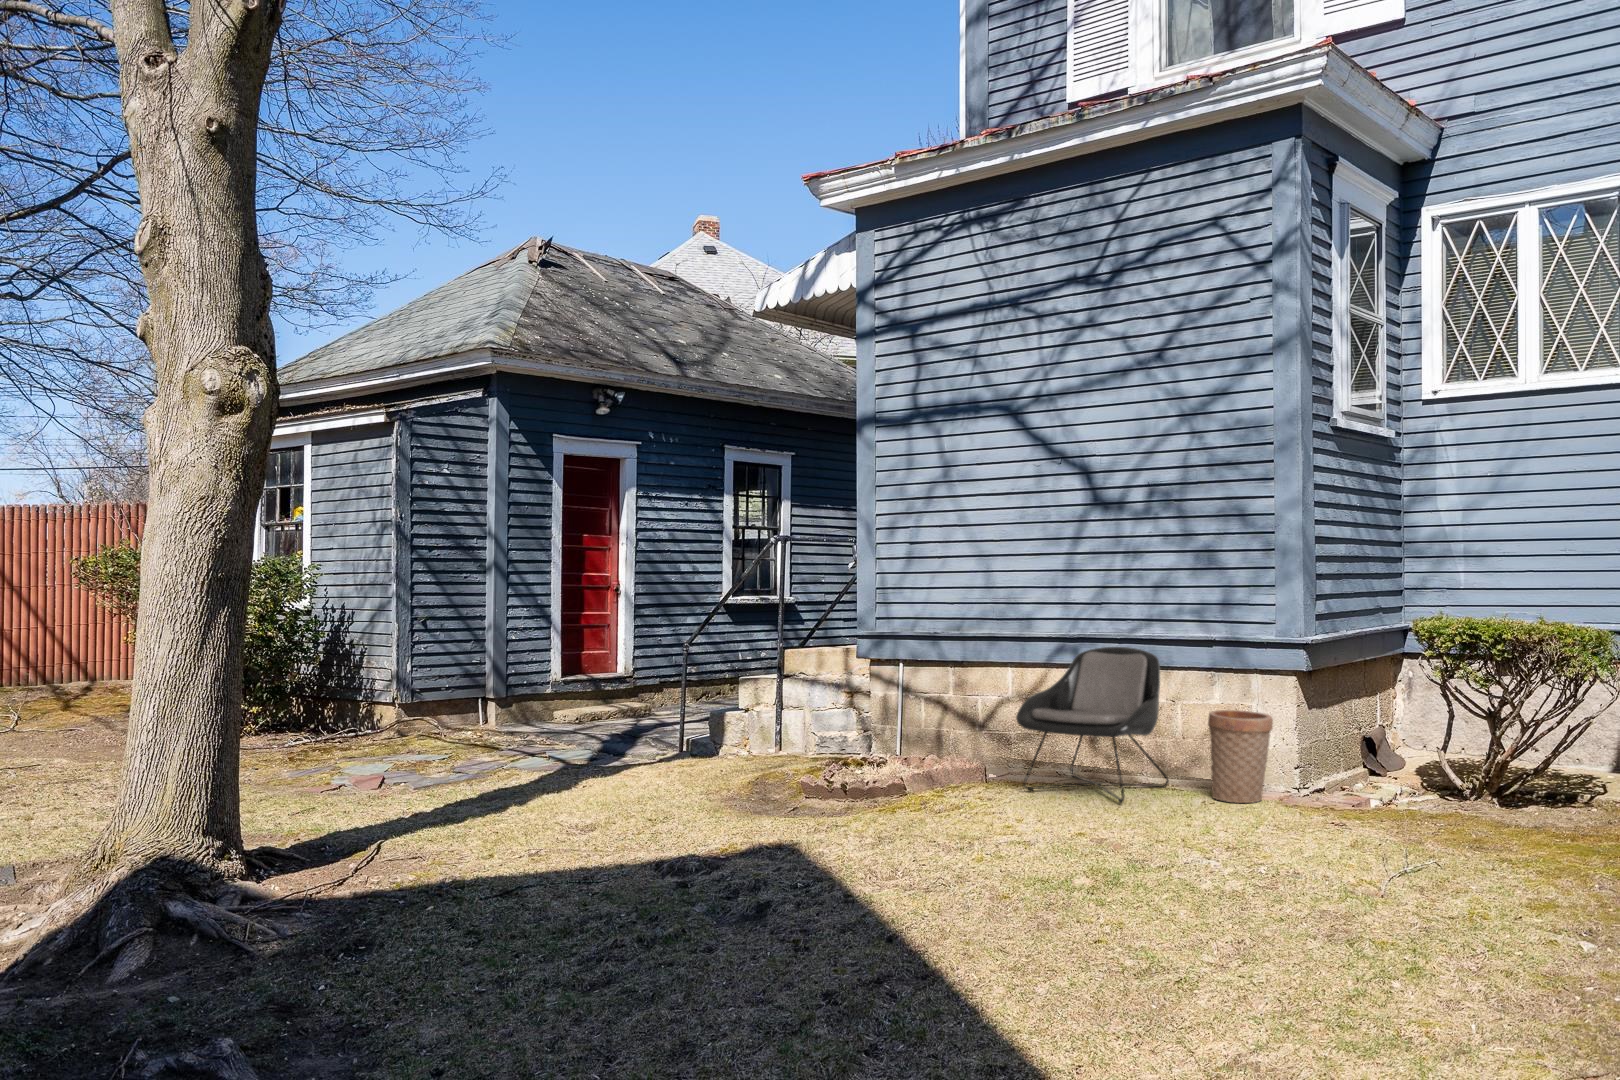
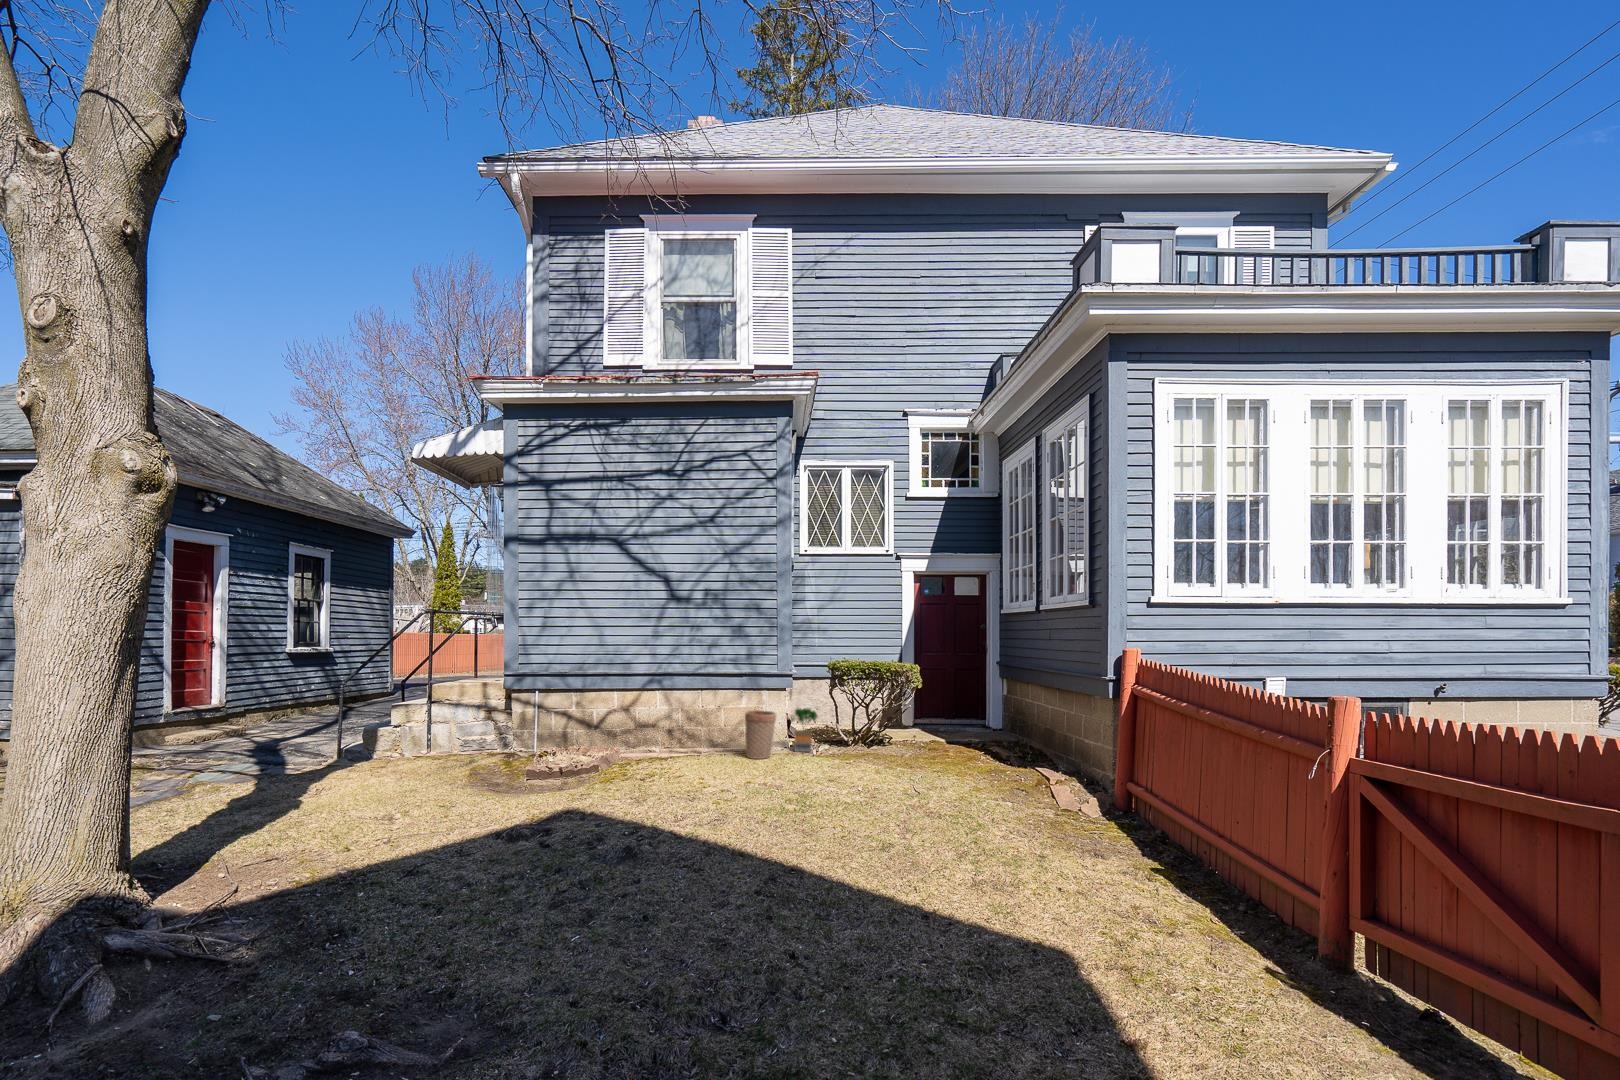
lounge chair: present [1016,647,1169,803] -> none [648,679,722,766]
potted tree: none [1312,712,1385,803] -> present [791,708,818,752]

